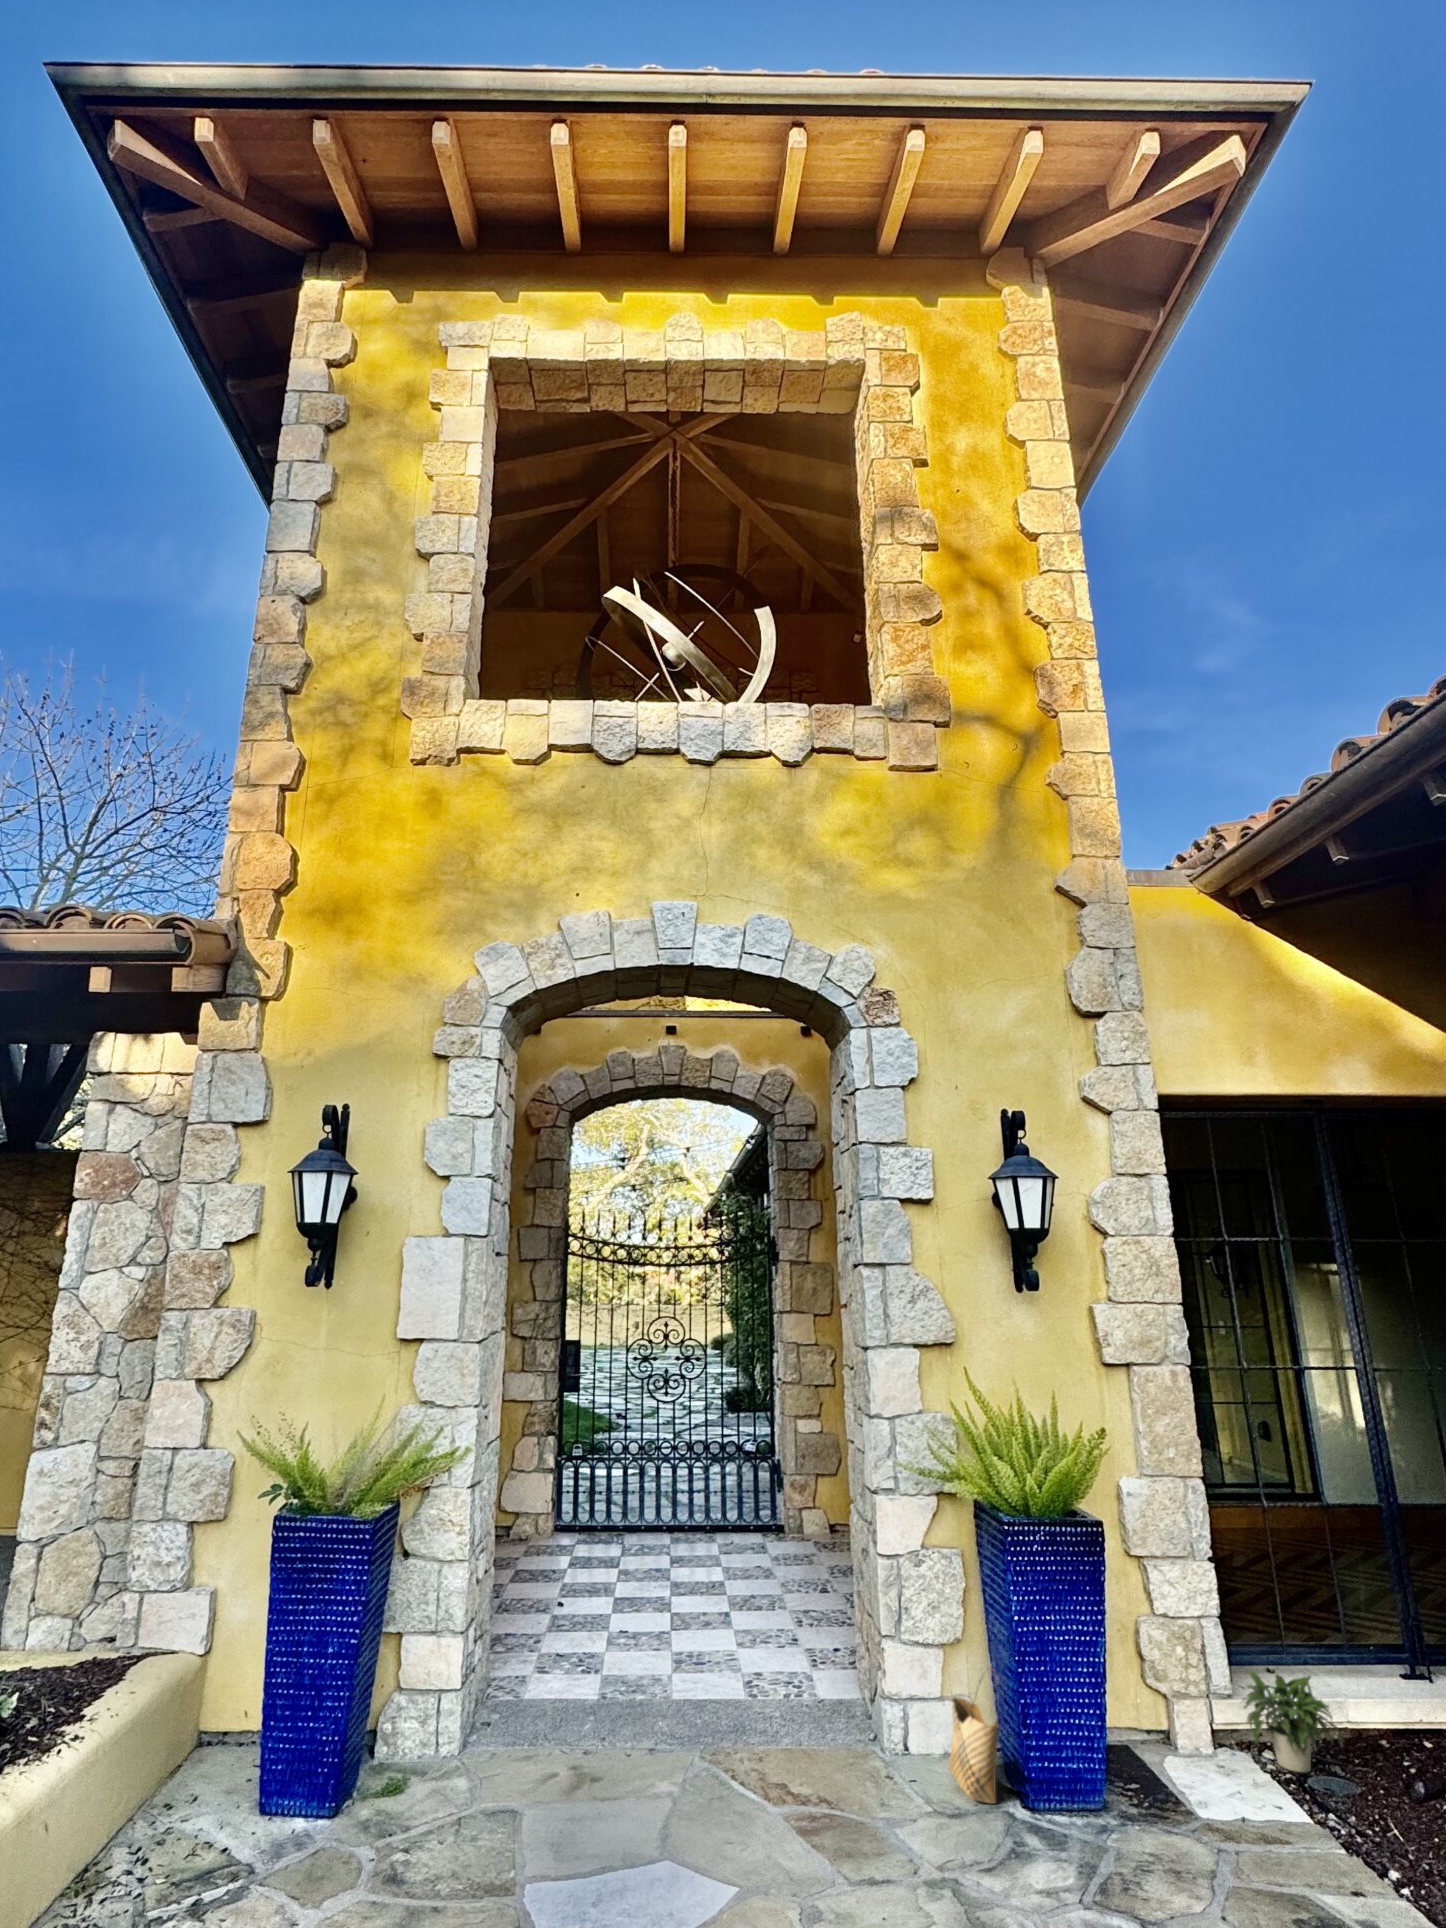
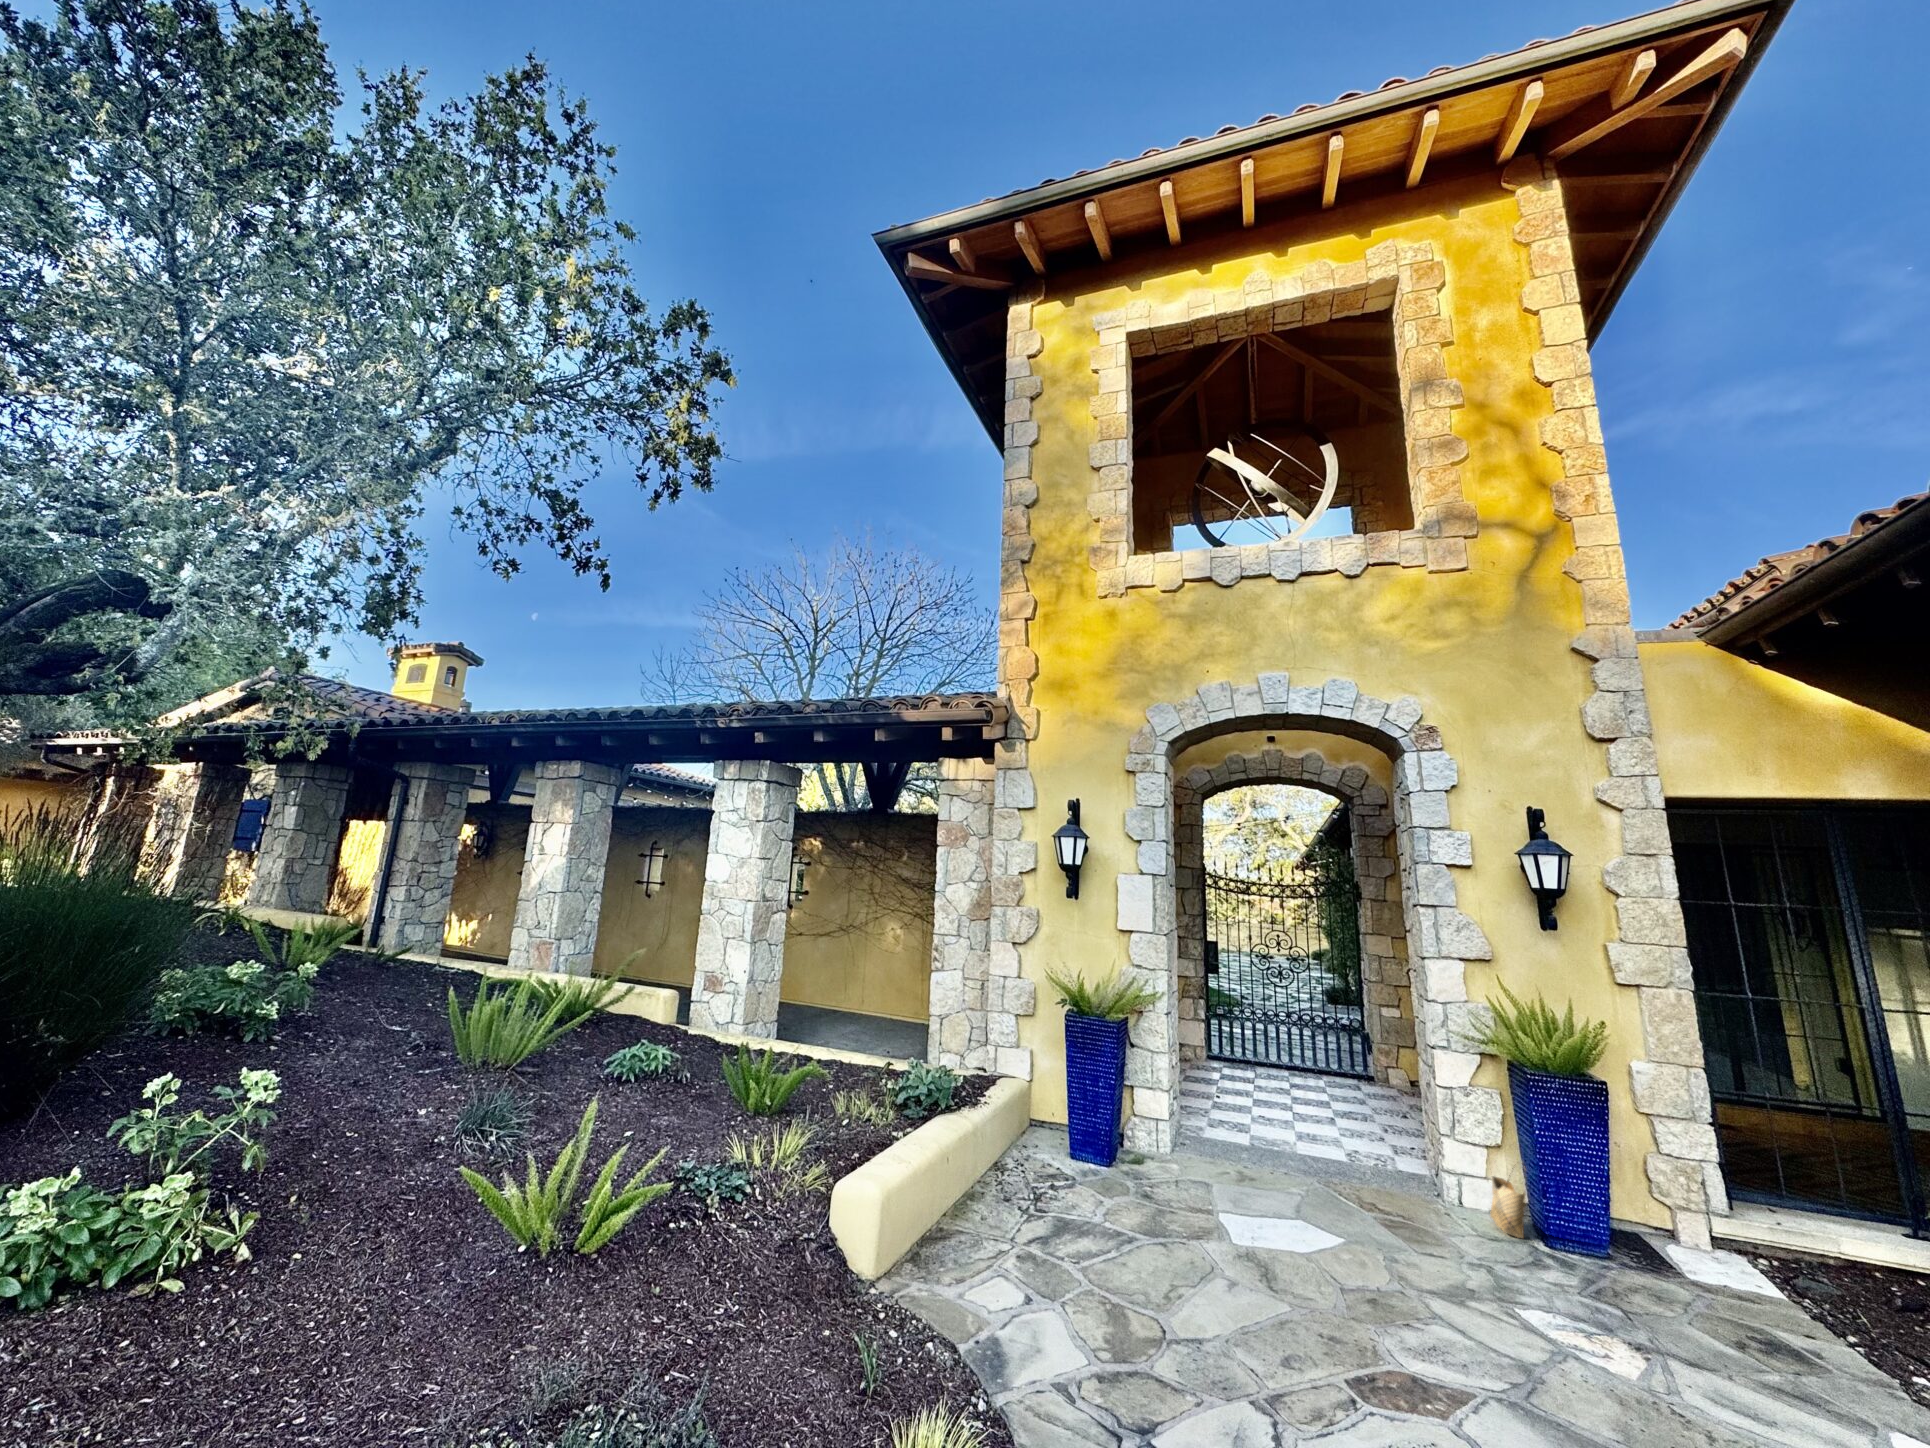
potted plant: present [1232,1670,1343,1772] -> none [1709,1199,1829,1275]

